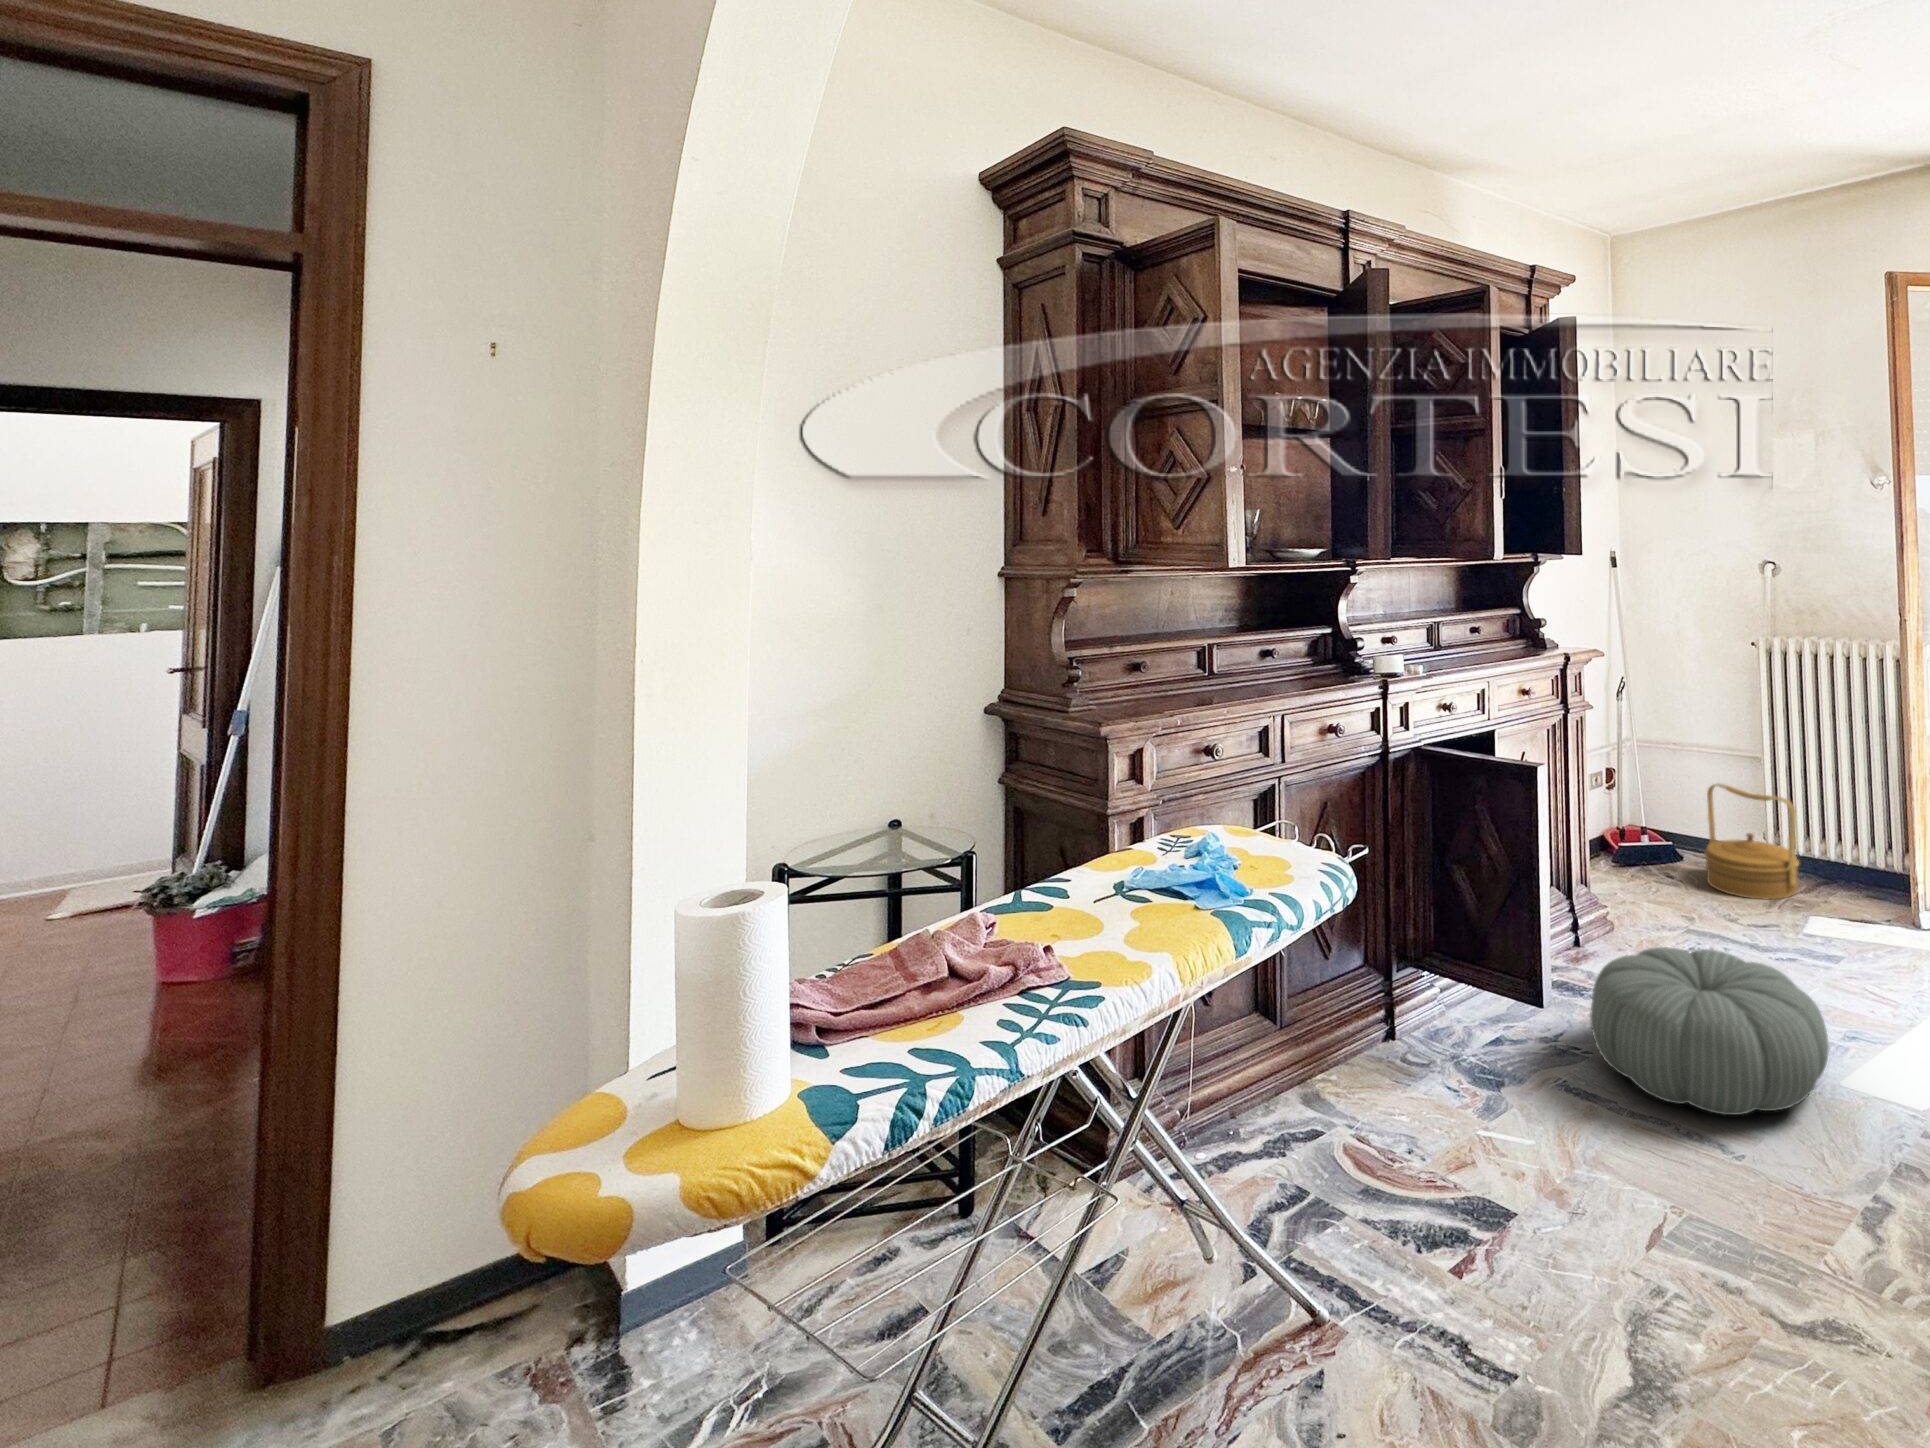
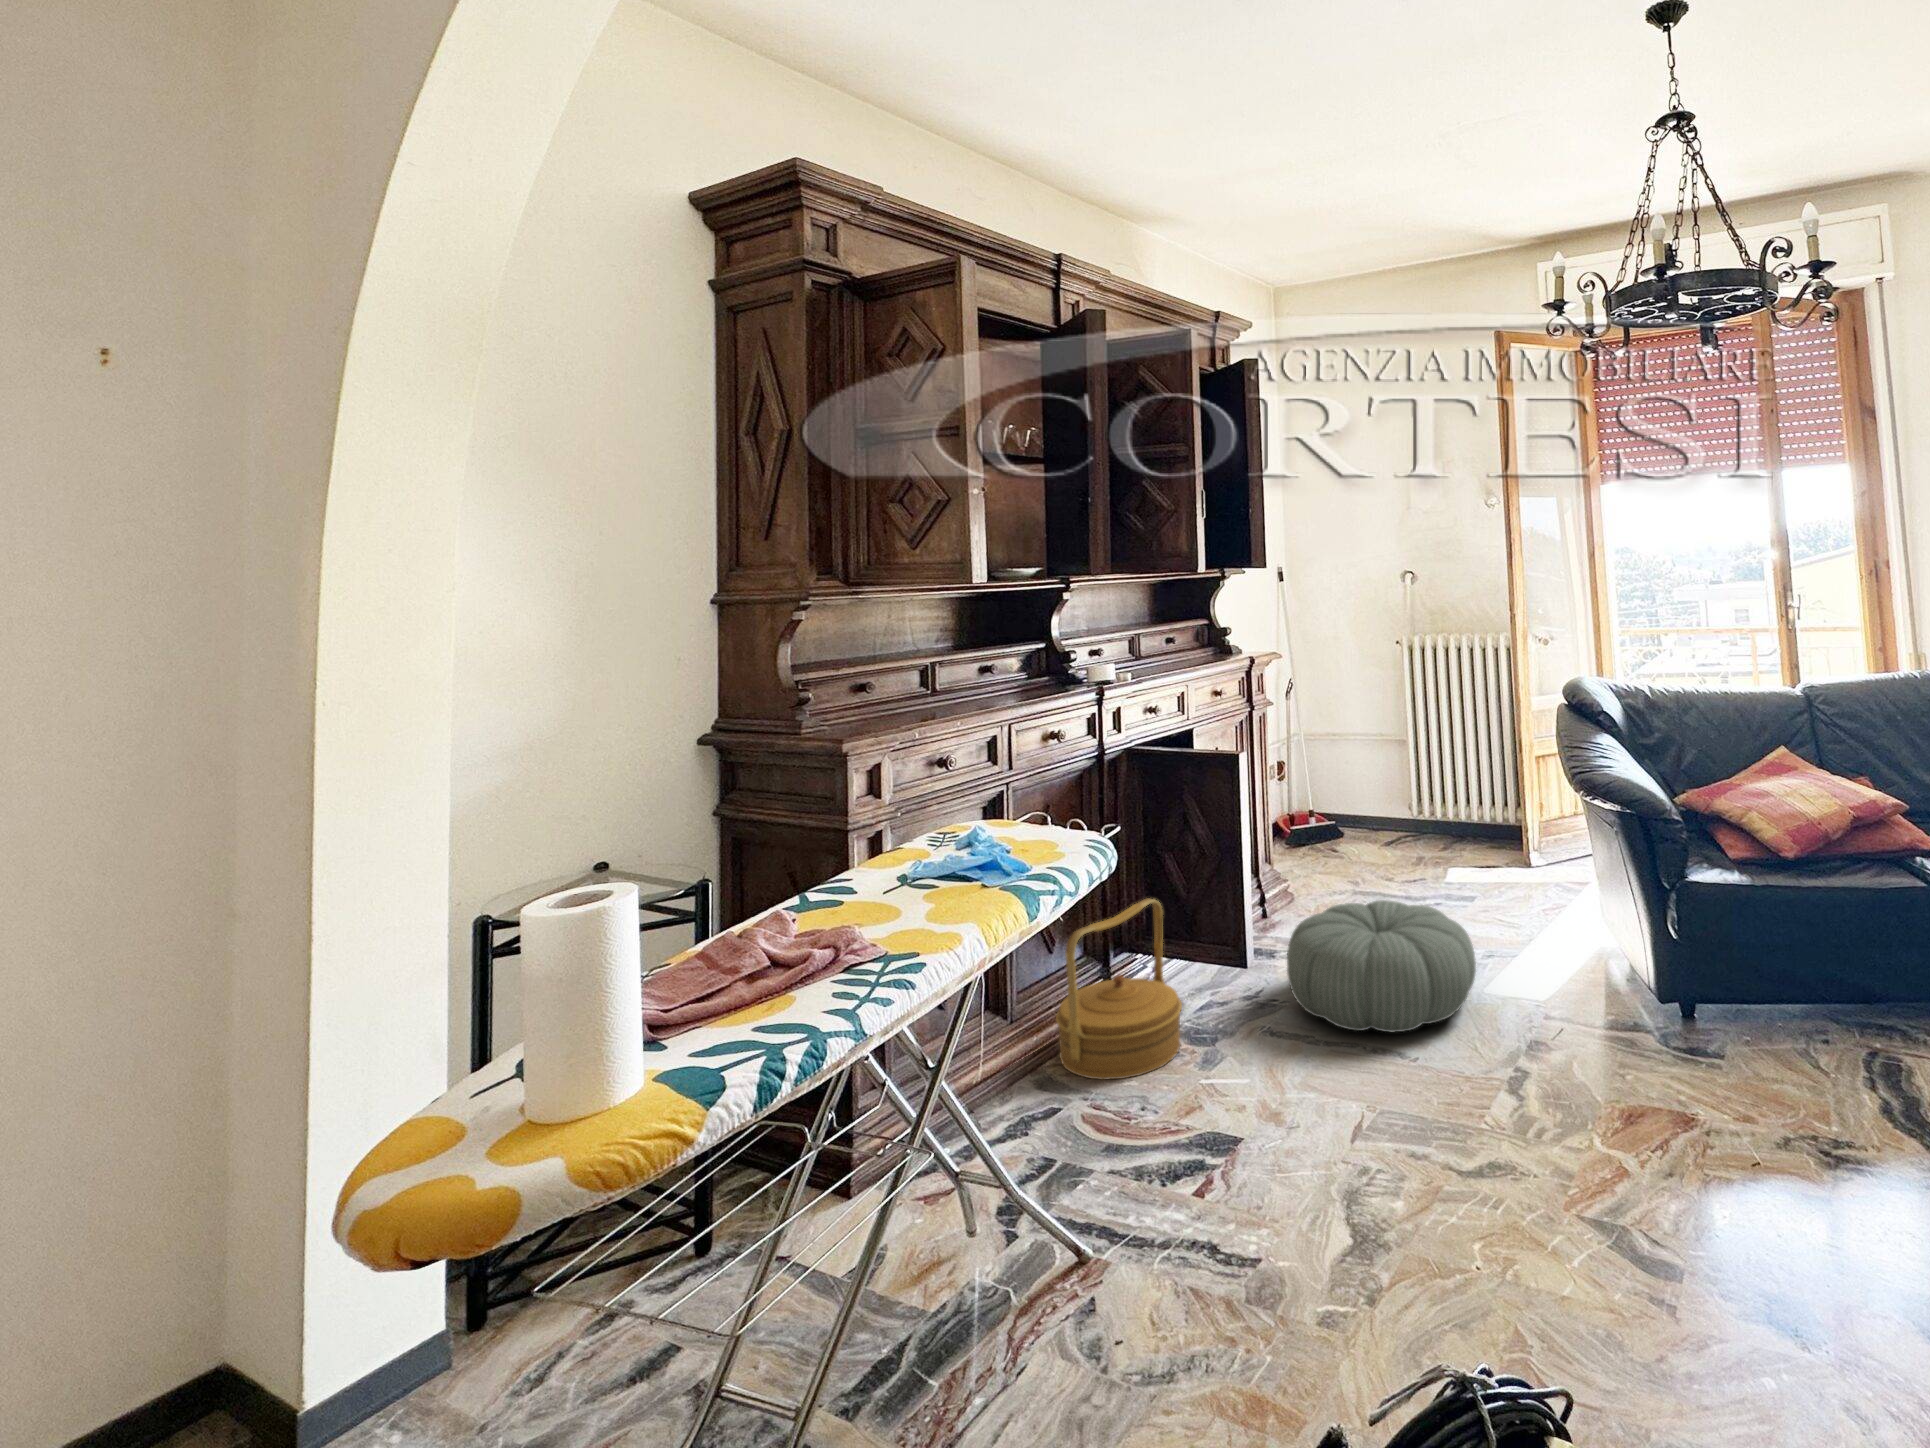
woven basket: present [1704,784,1799,899] -> present [1056,898,1182,1079]

